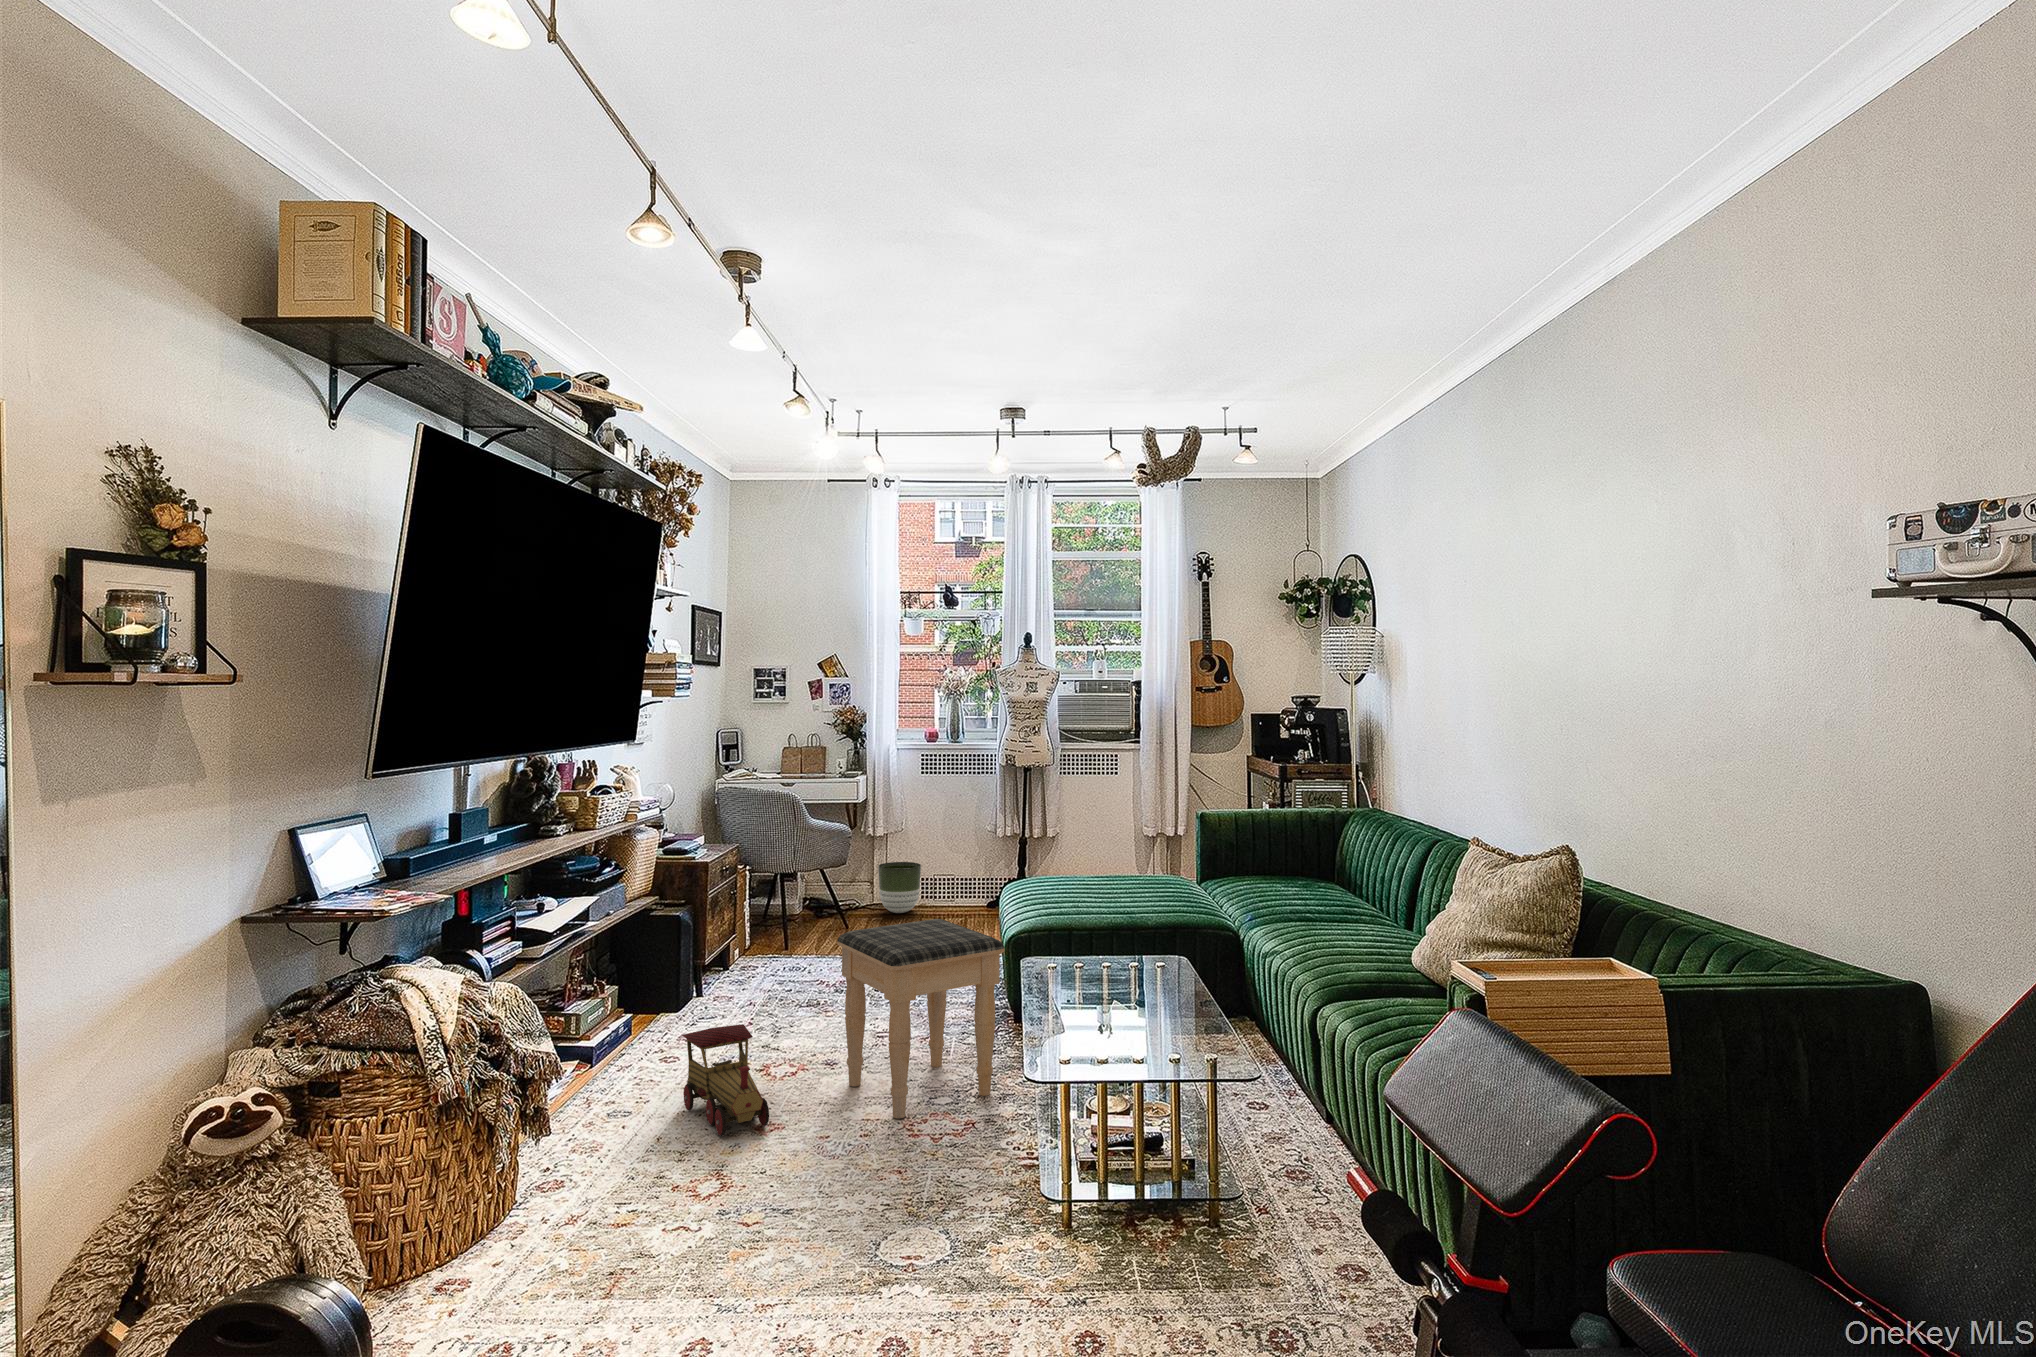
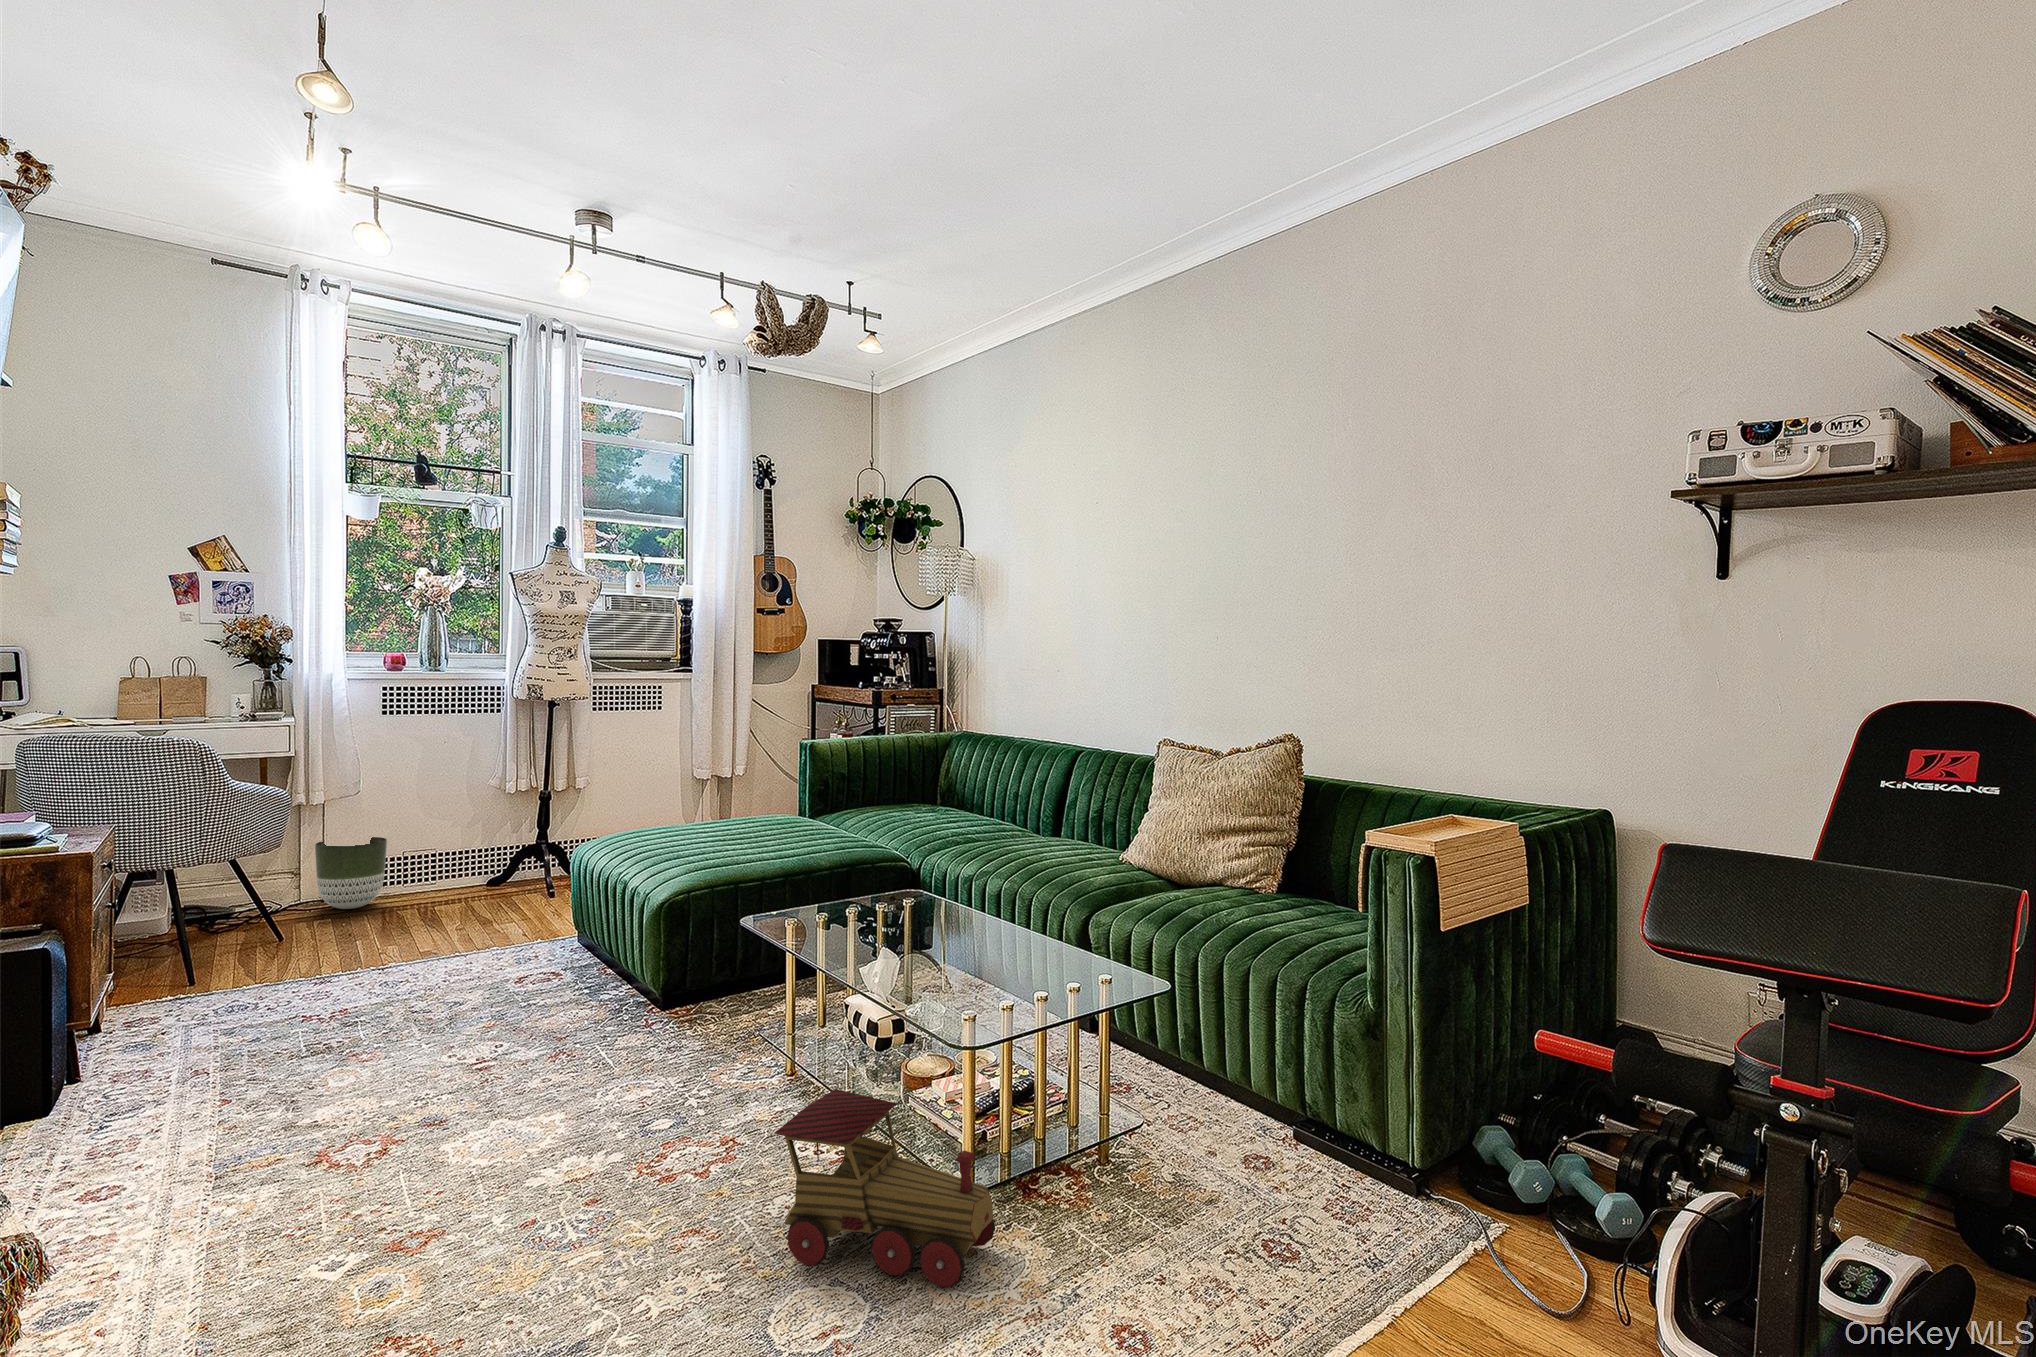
footstool: present [837,919,1005,1118] -> none [468,872,739,1160]
toy train: present [682,1024,769,1136] -> present [775,1089,995,1288]

